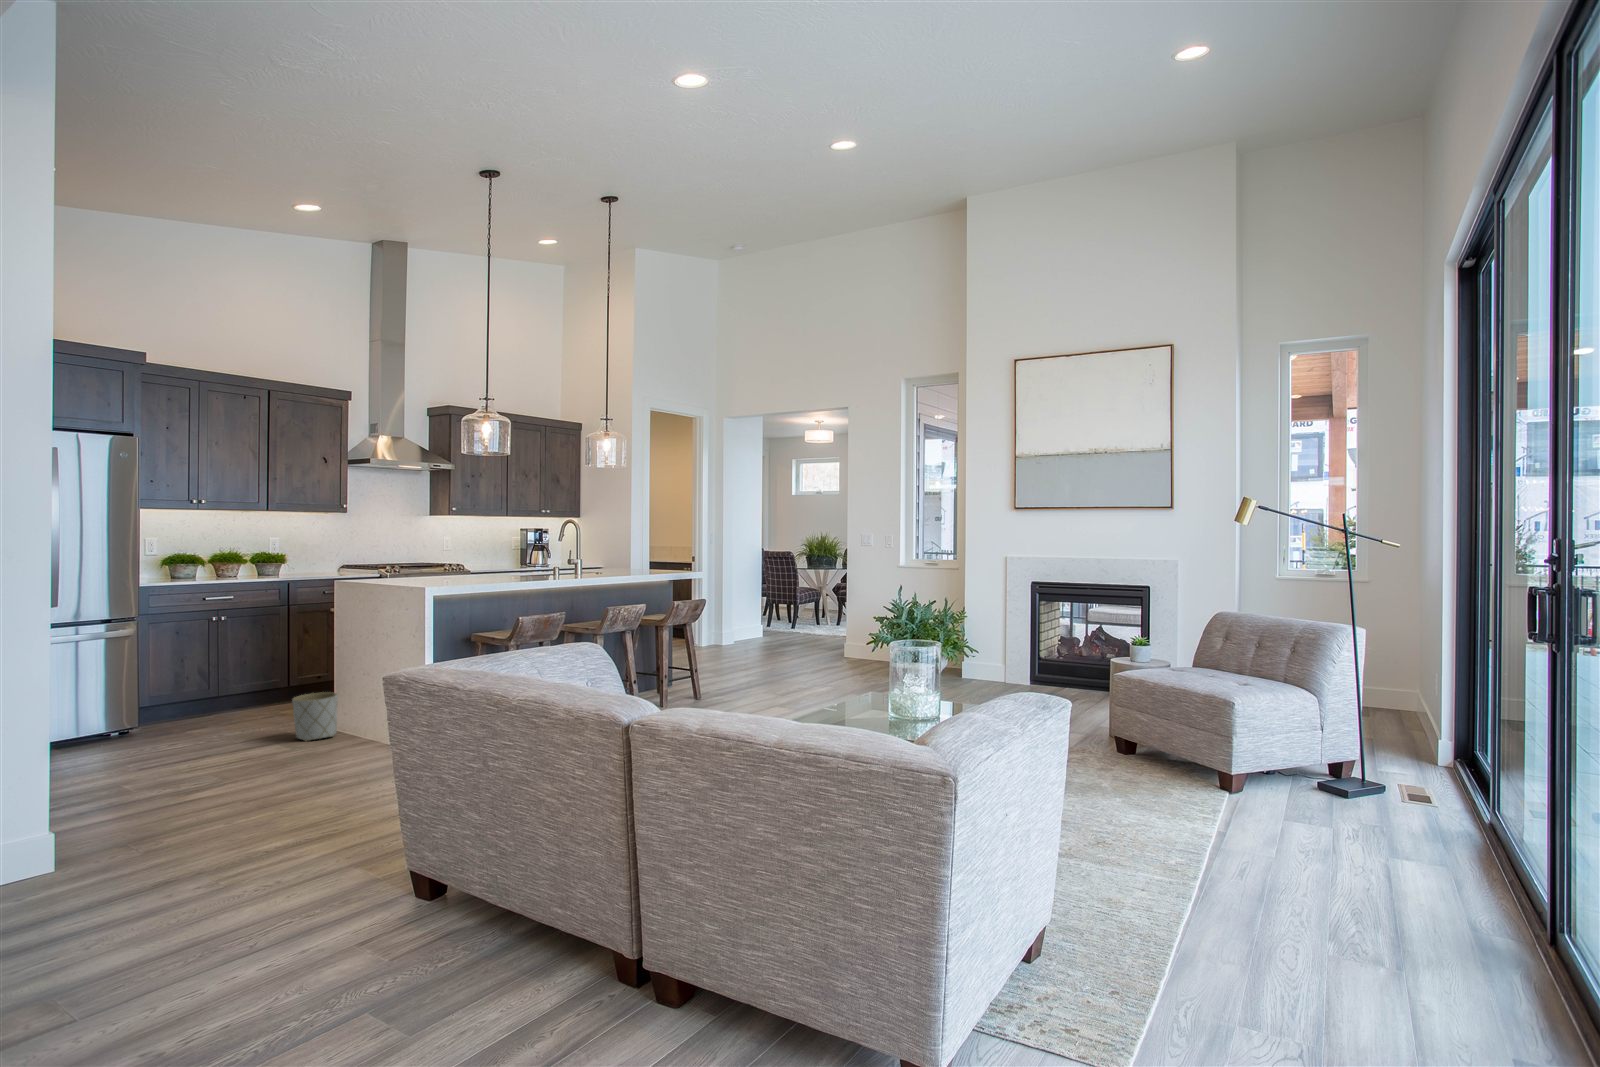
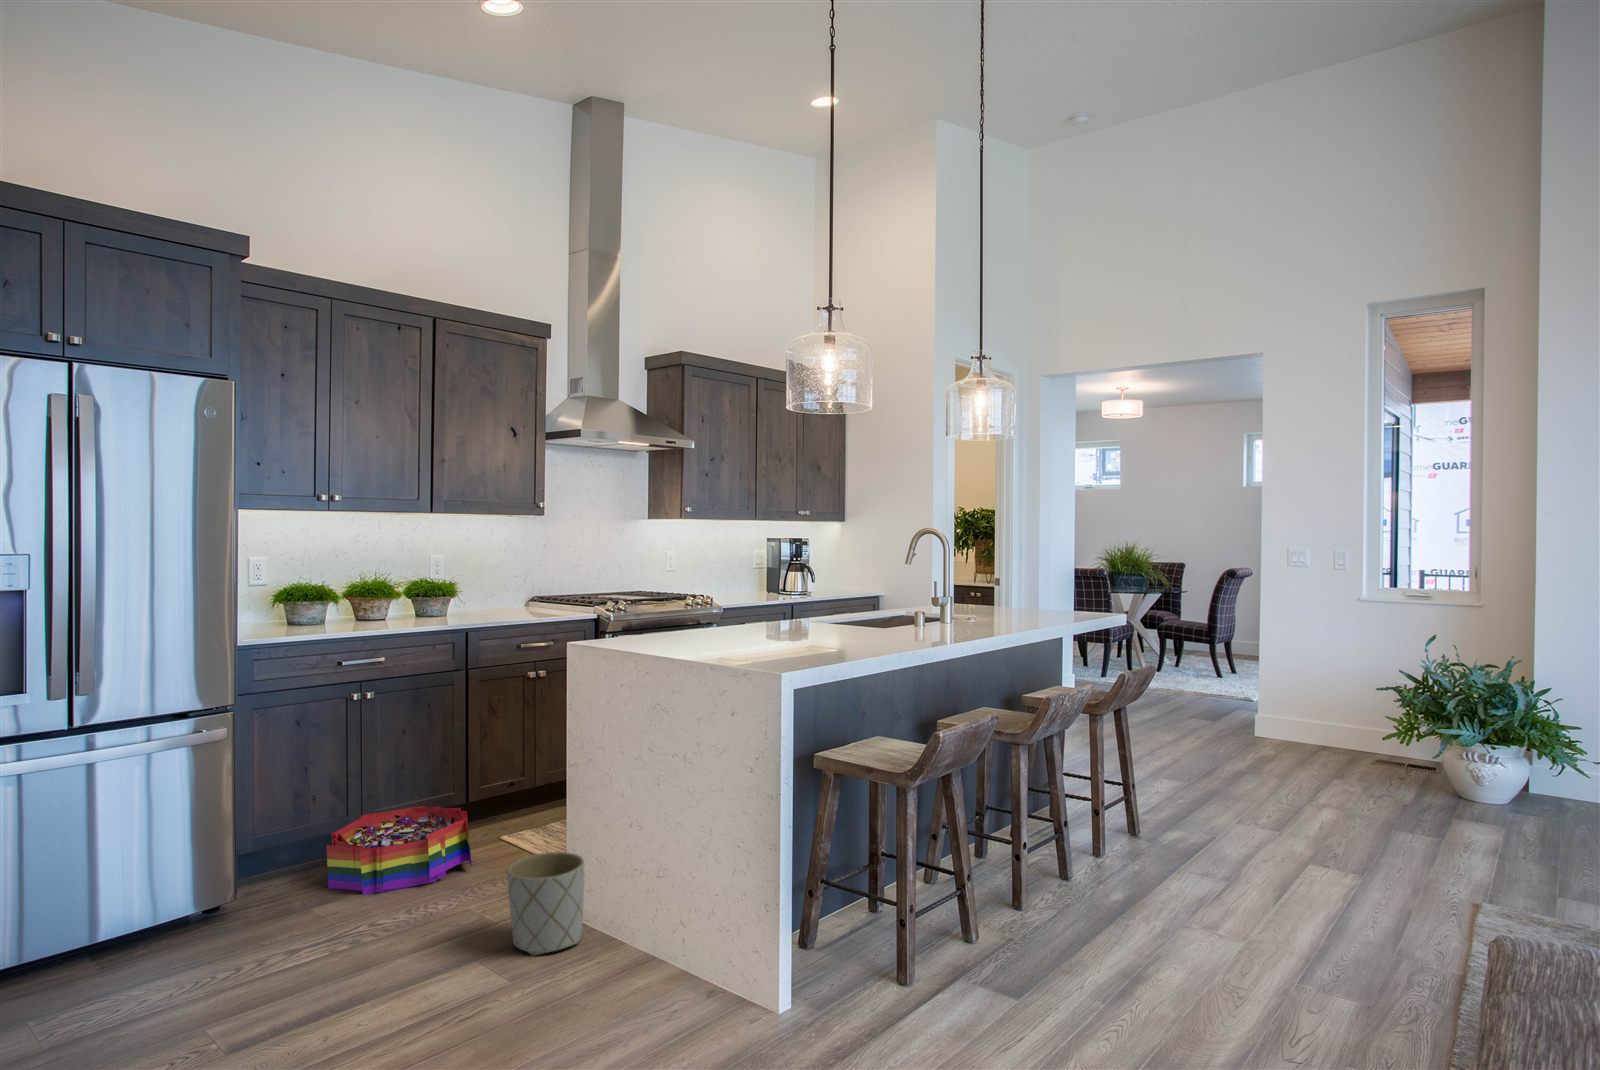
storage bin: none [193,683,284,727] -> present [327,806,472,895]

